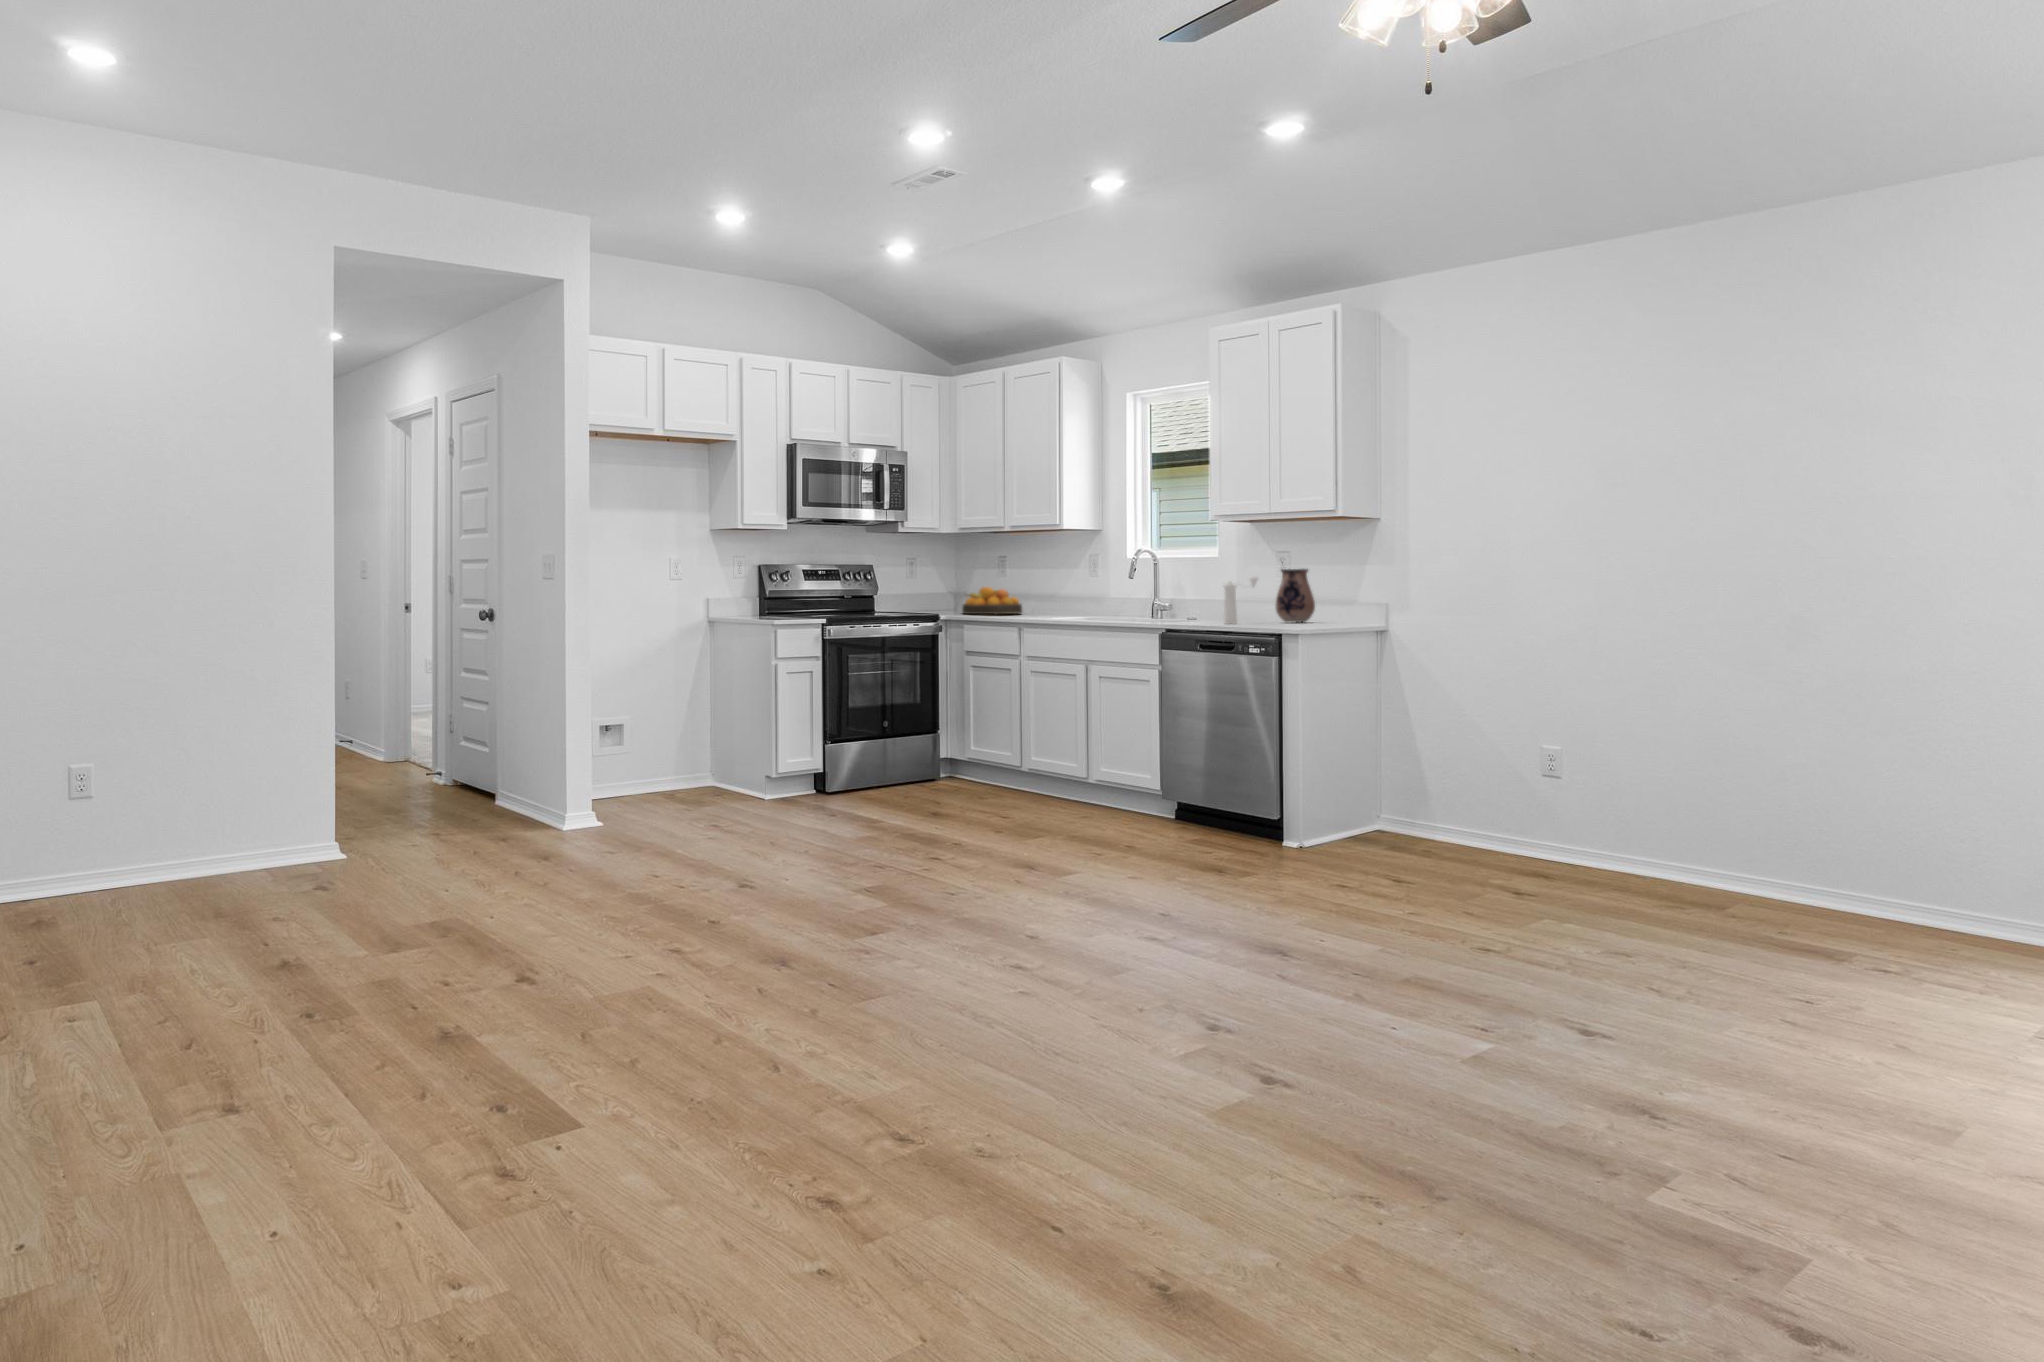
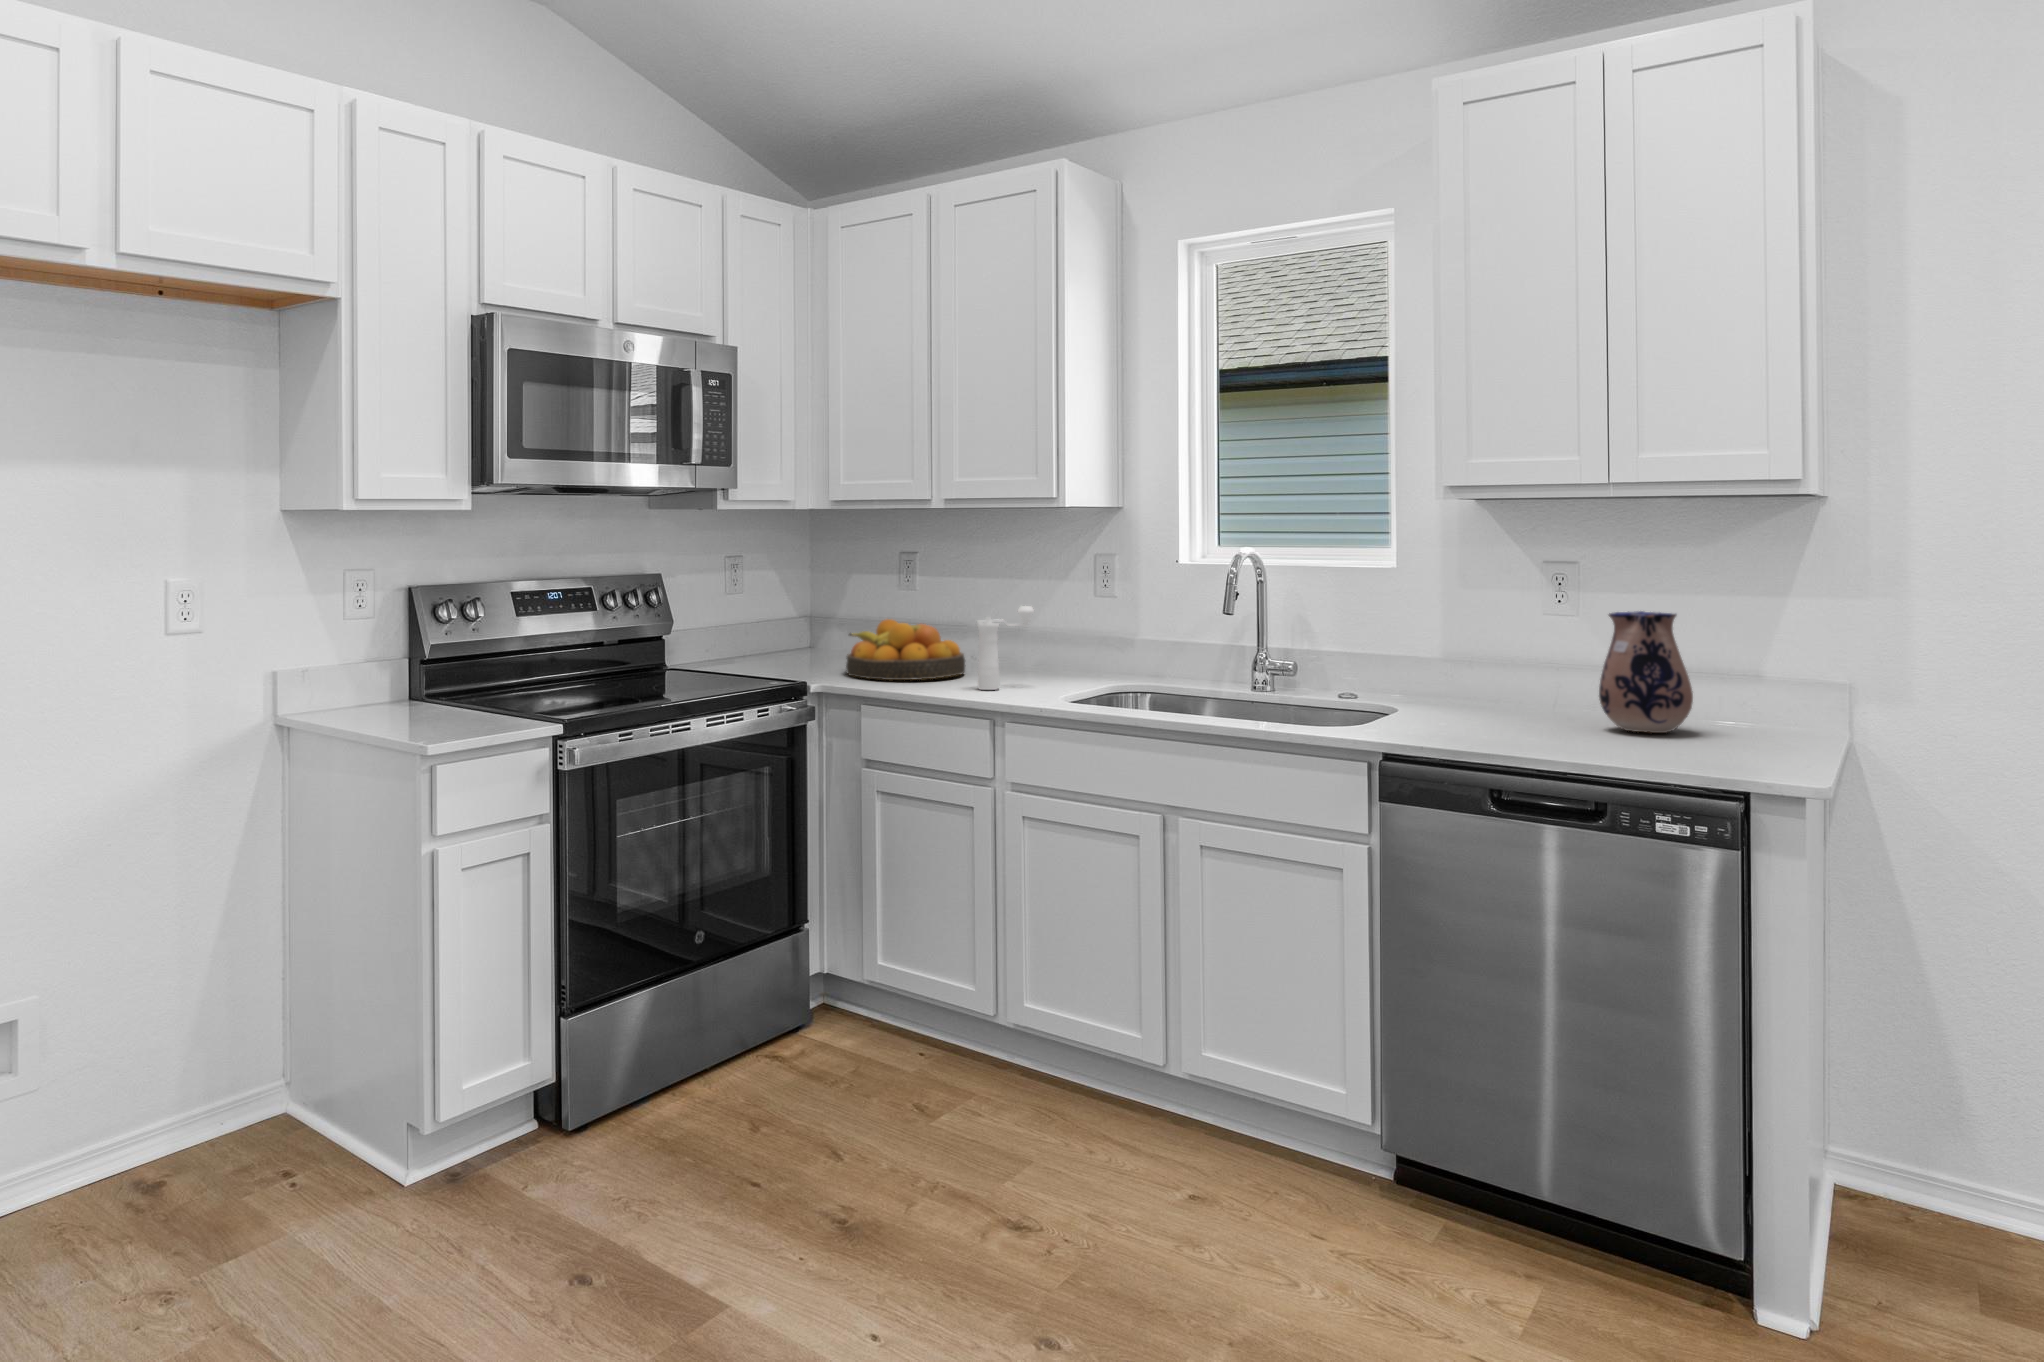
pepper mill: present [1223,576,1258,624] -> present [978,606,1034,690]

